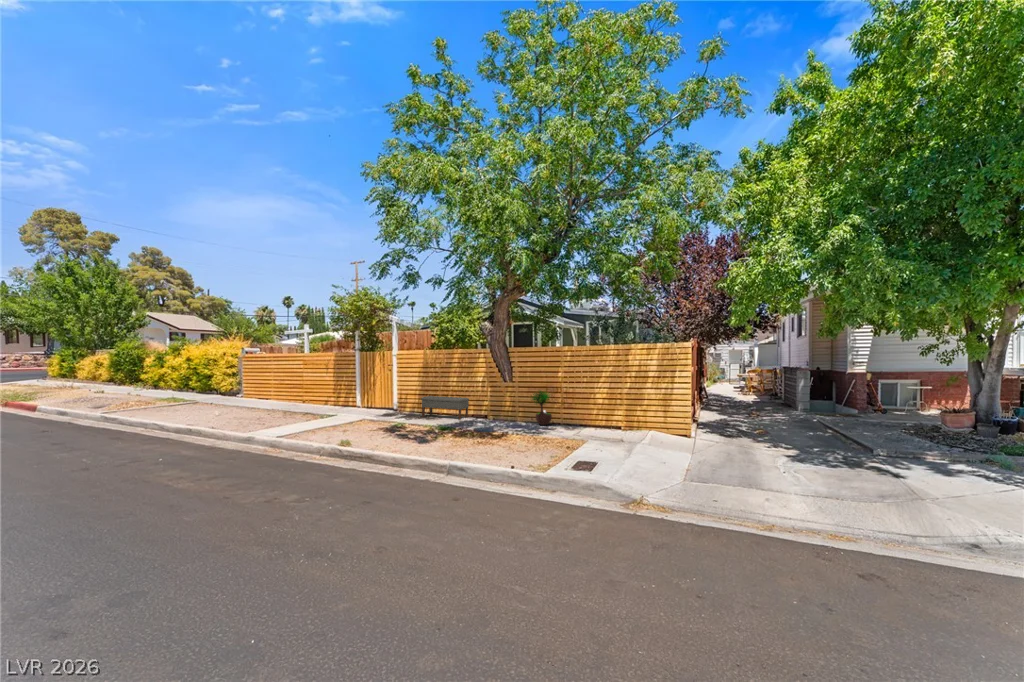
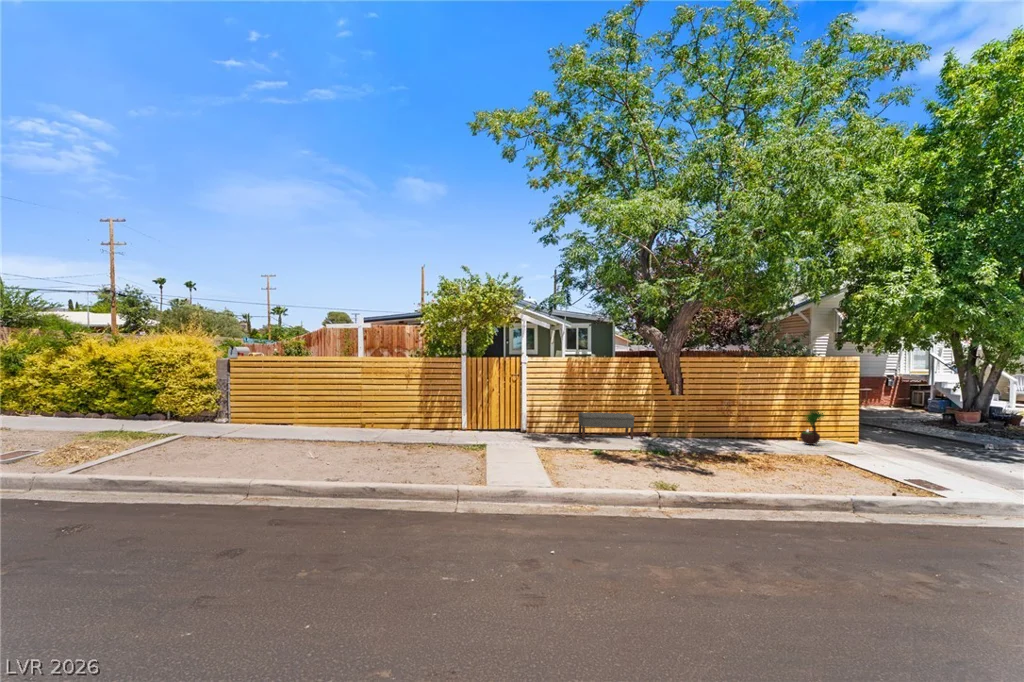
potted tree: present [532,391,552,425] -> present [801,410,823,445]

